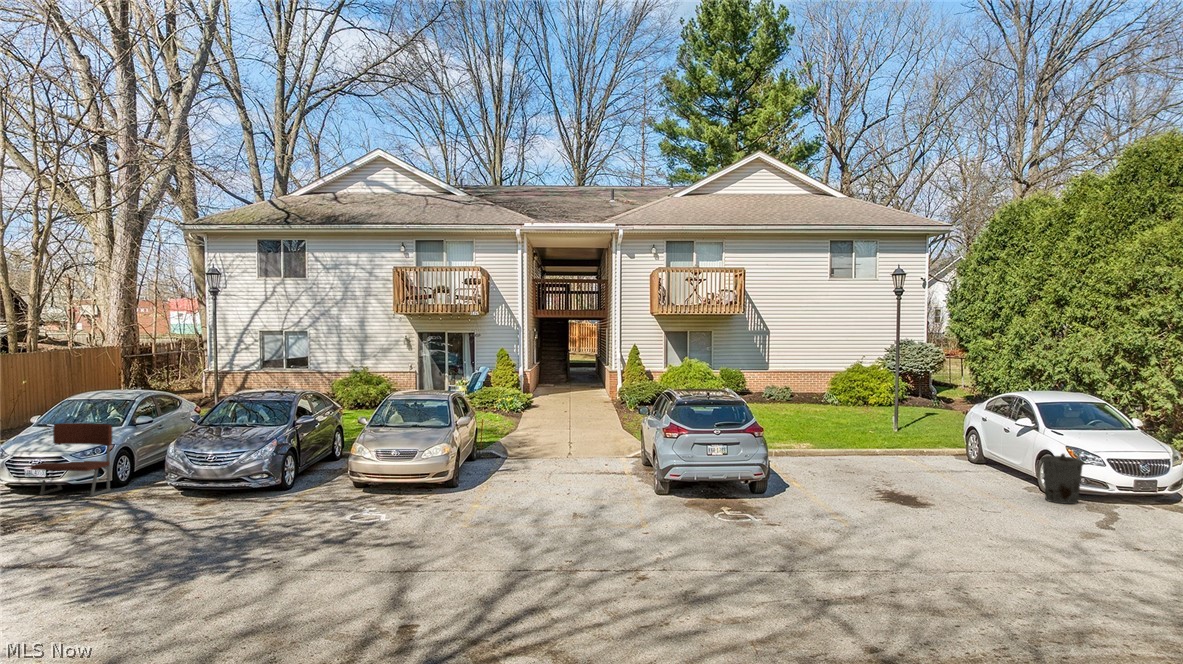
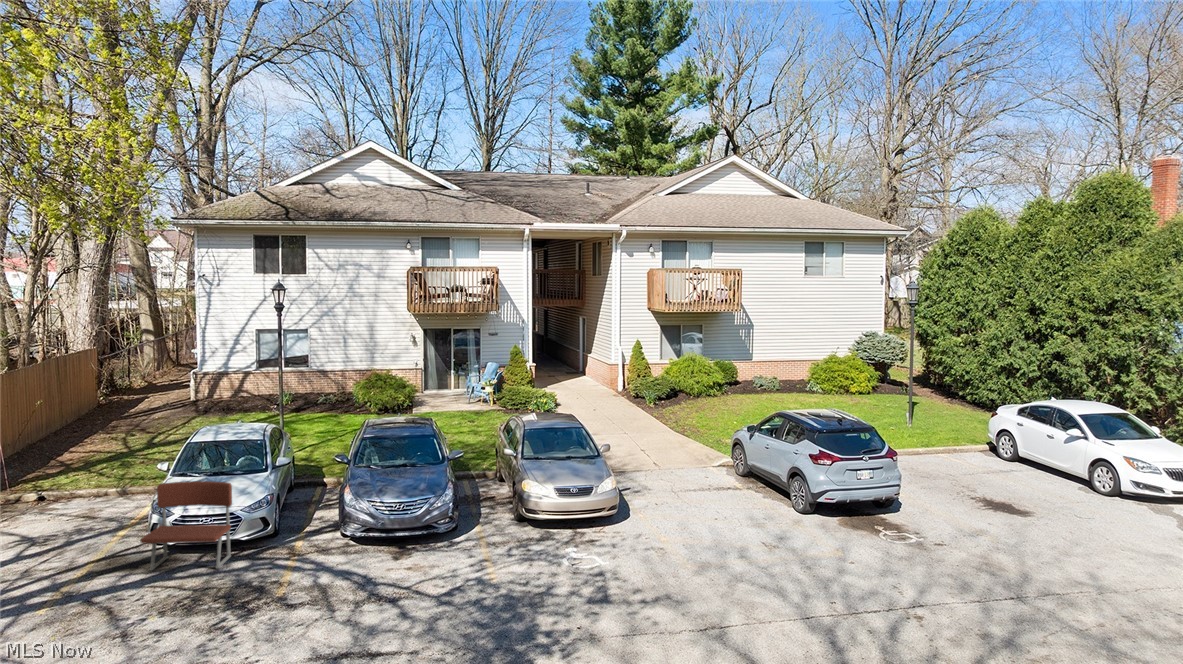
trash can: present [1041,454,1084,504] -> none [1122,465,1165,511]

